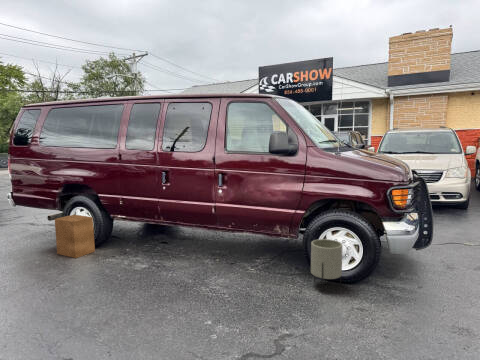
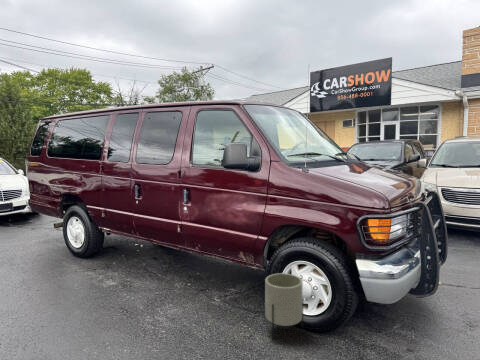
cardboard box: present [55,215,95,258] -> none [49,223,84,267]

